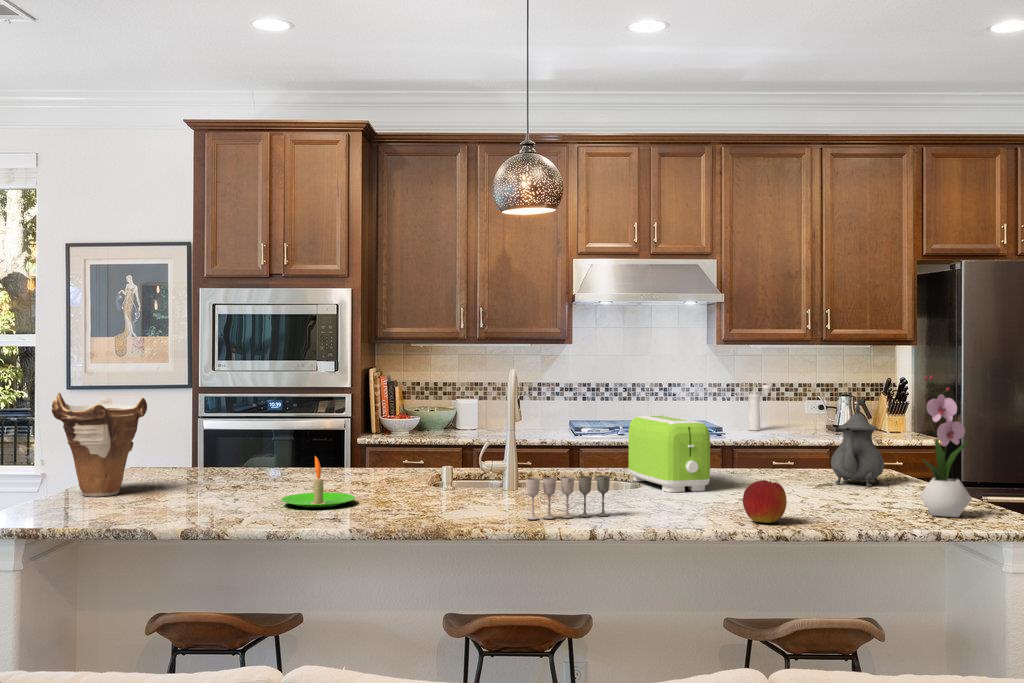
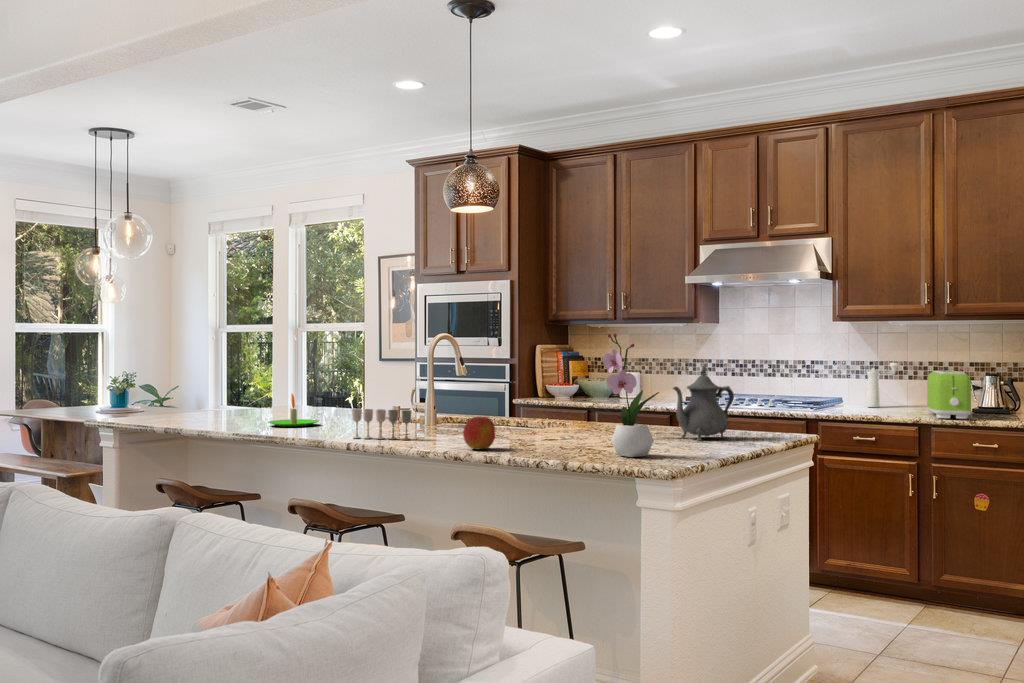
vase: present [52,393,147,497] -> none [196,351,249,417]
toaster: present [628,415,710,492] -> present [927,371,971,419]

